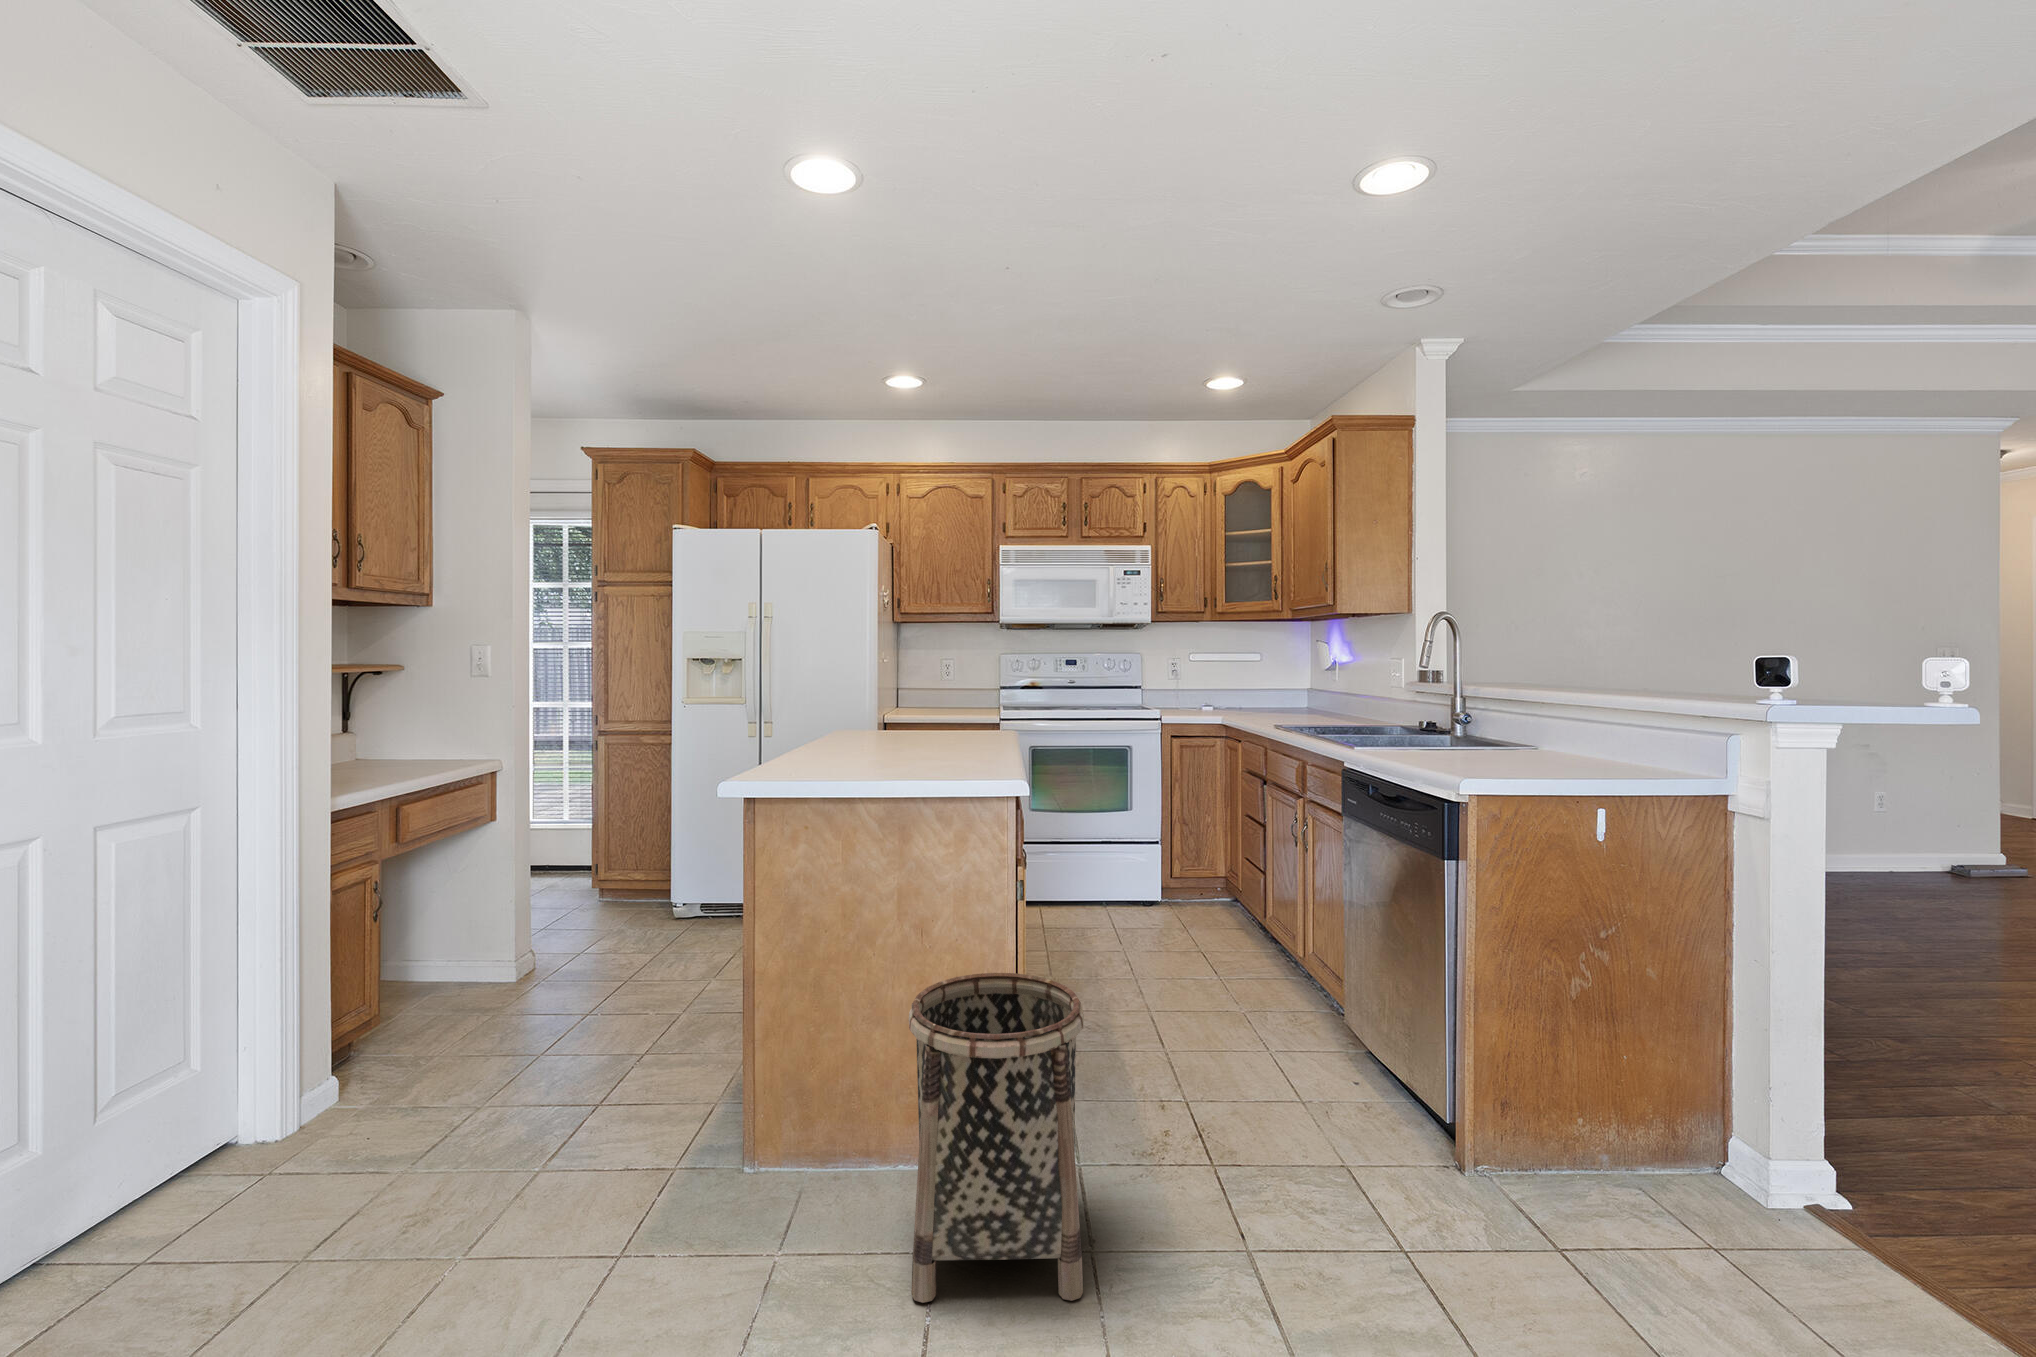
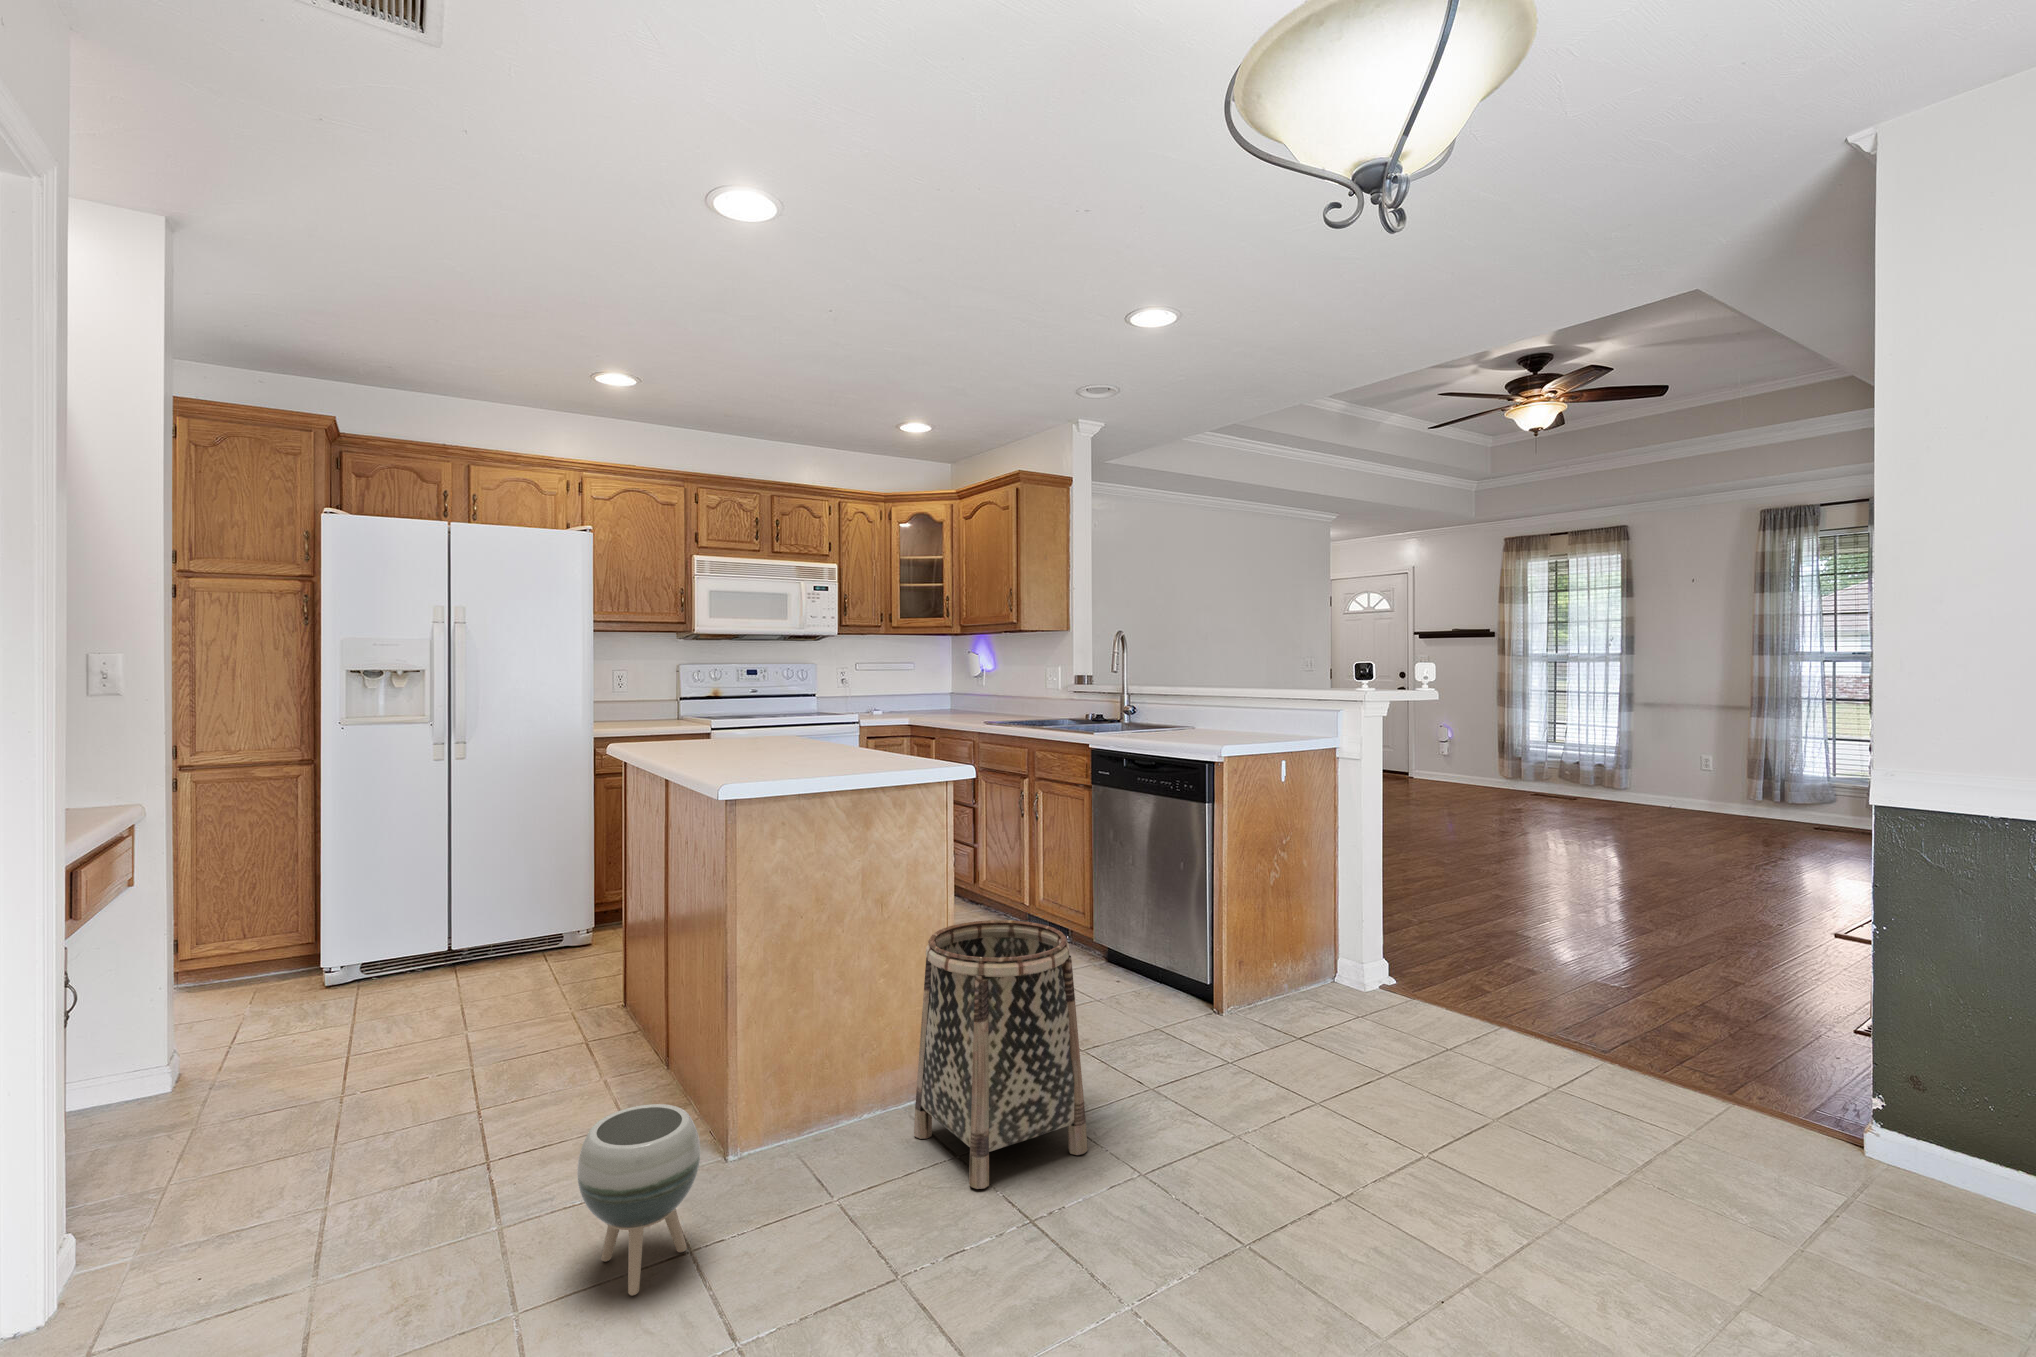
planter: none [509,1103,634,1291] -> present [577,1104,700,1295]

